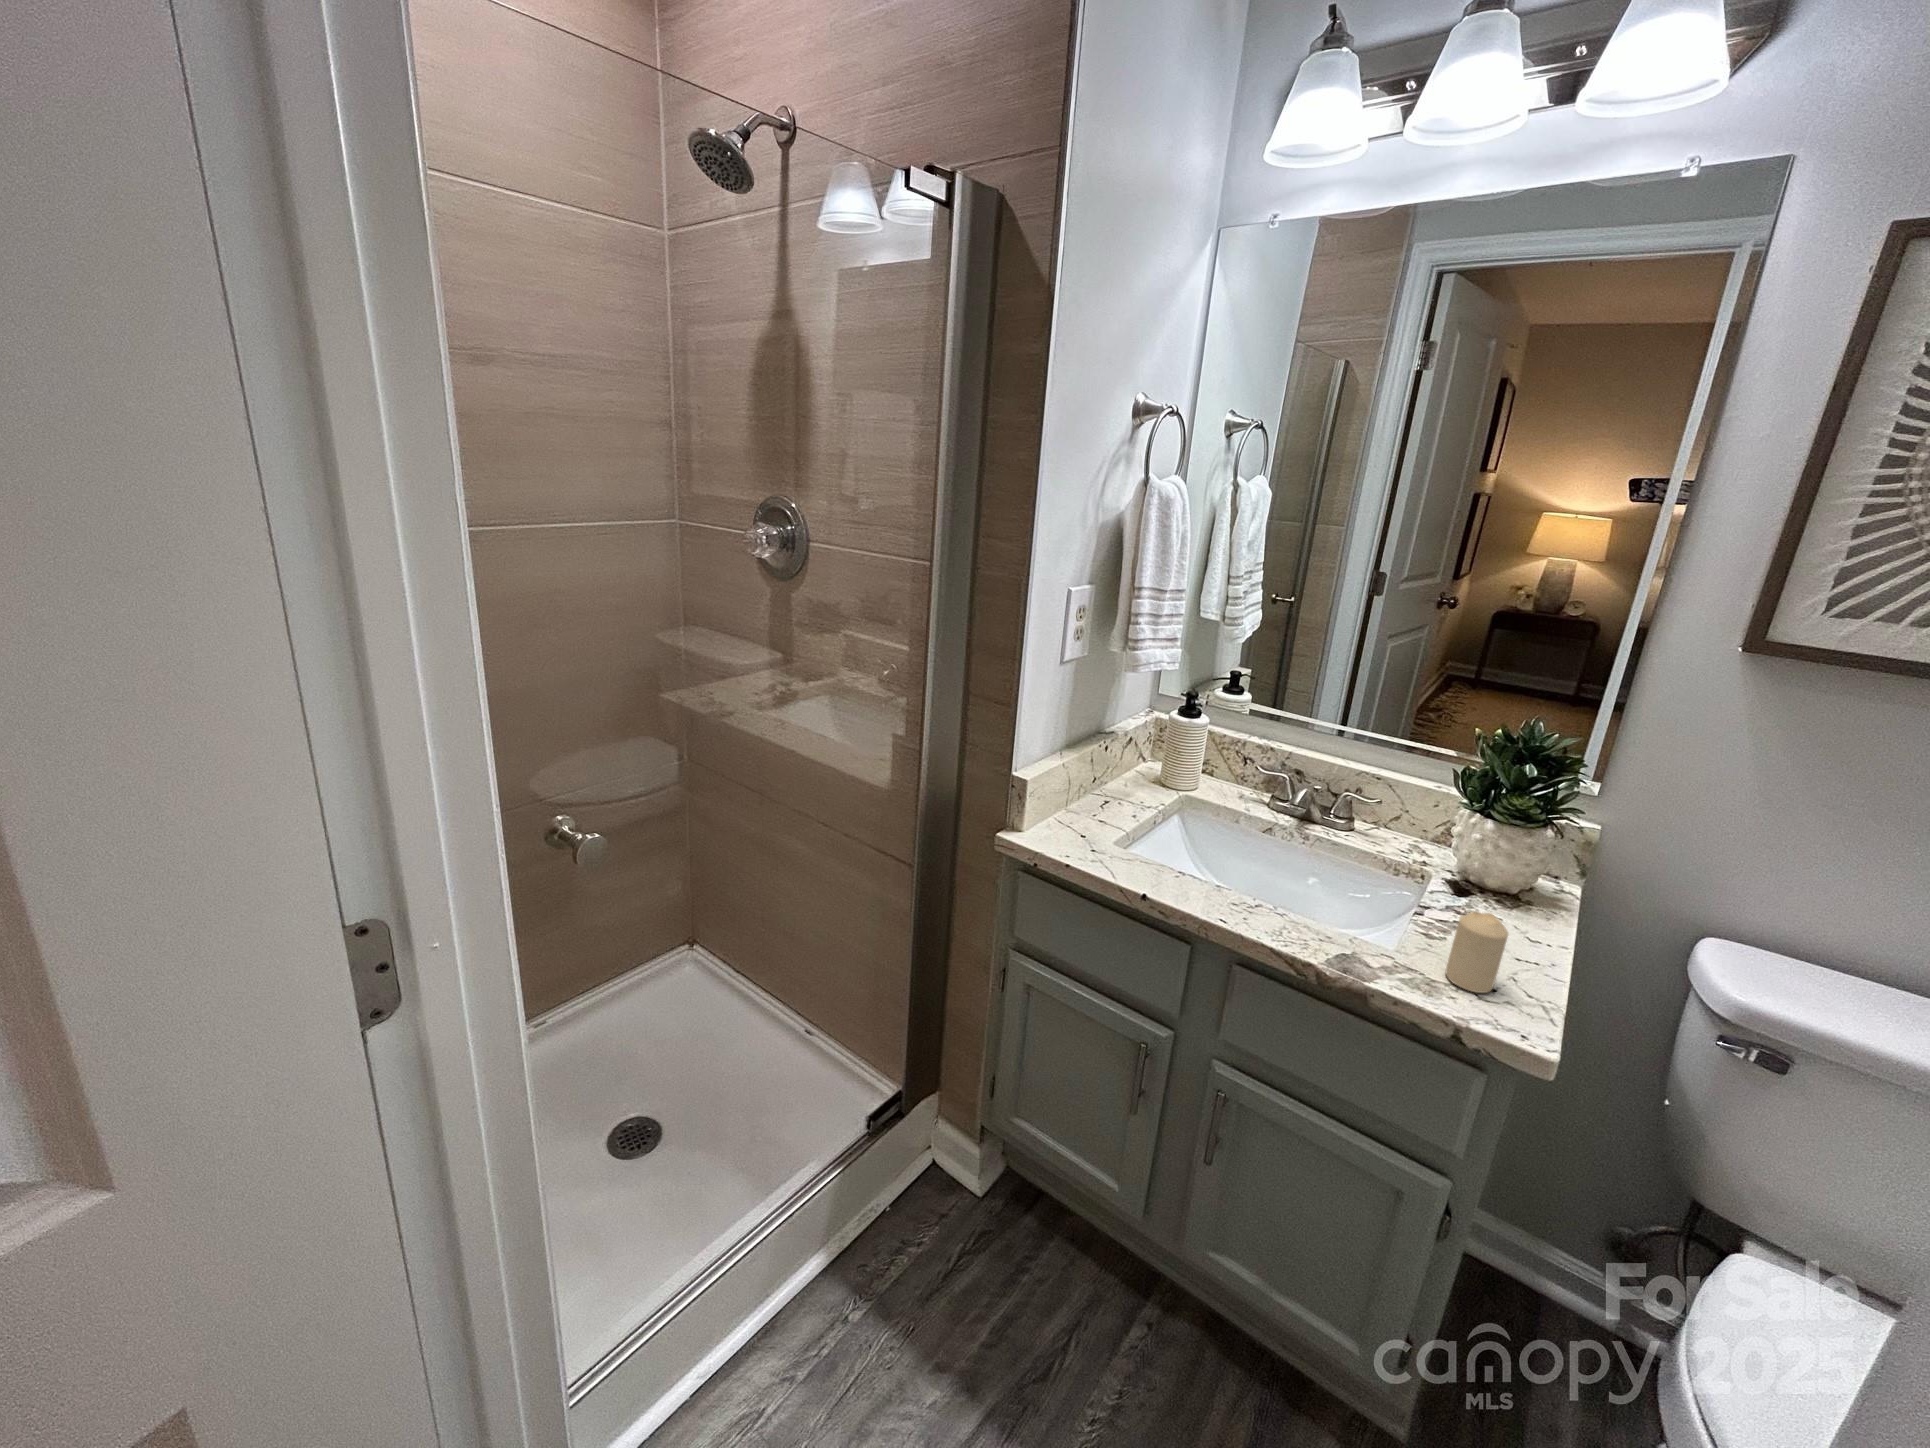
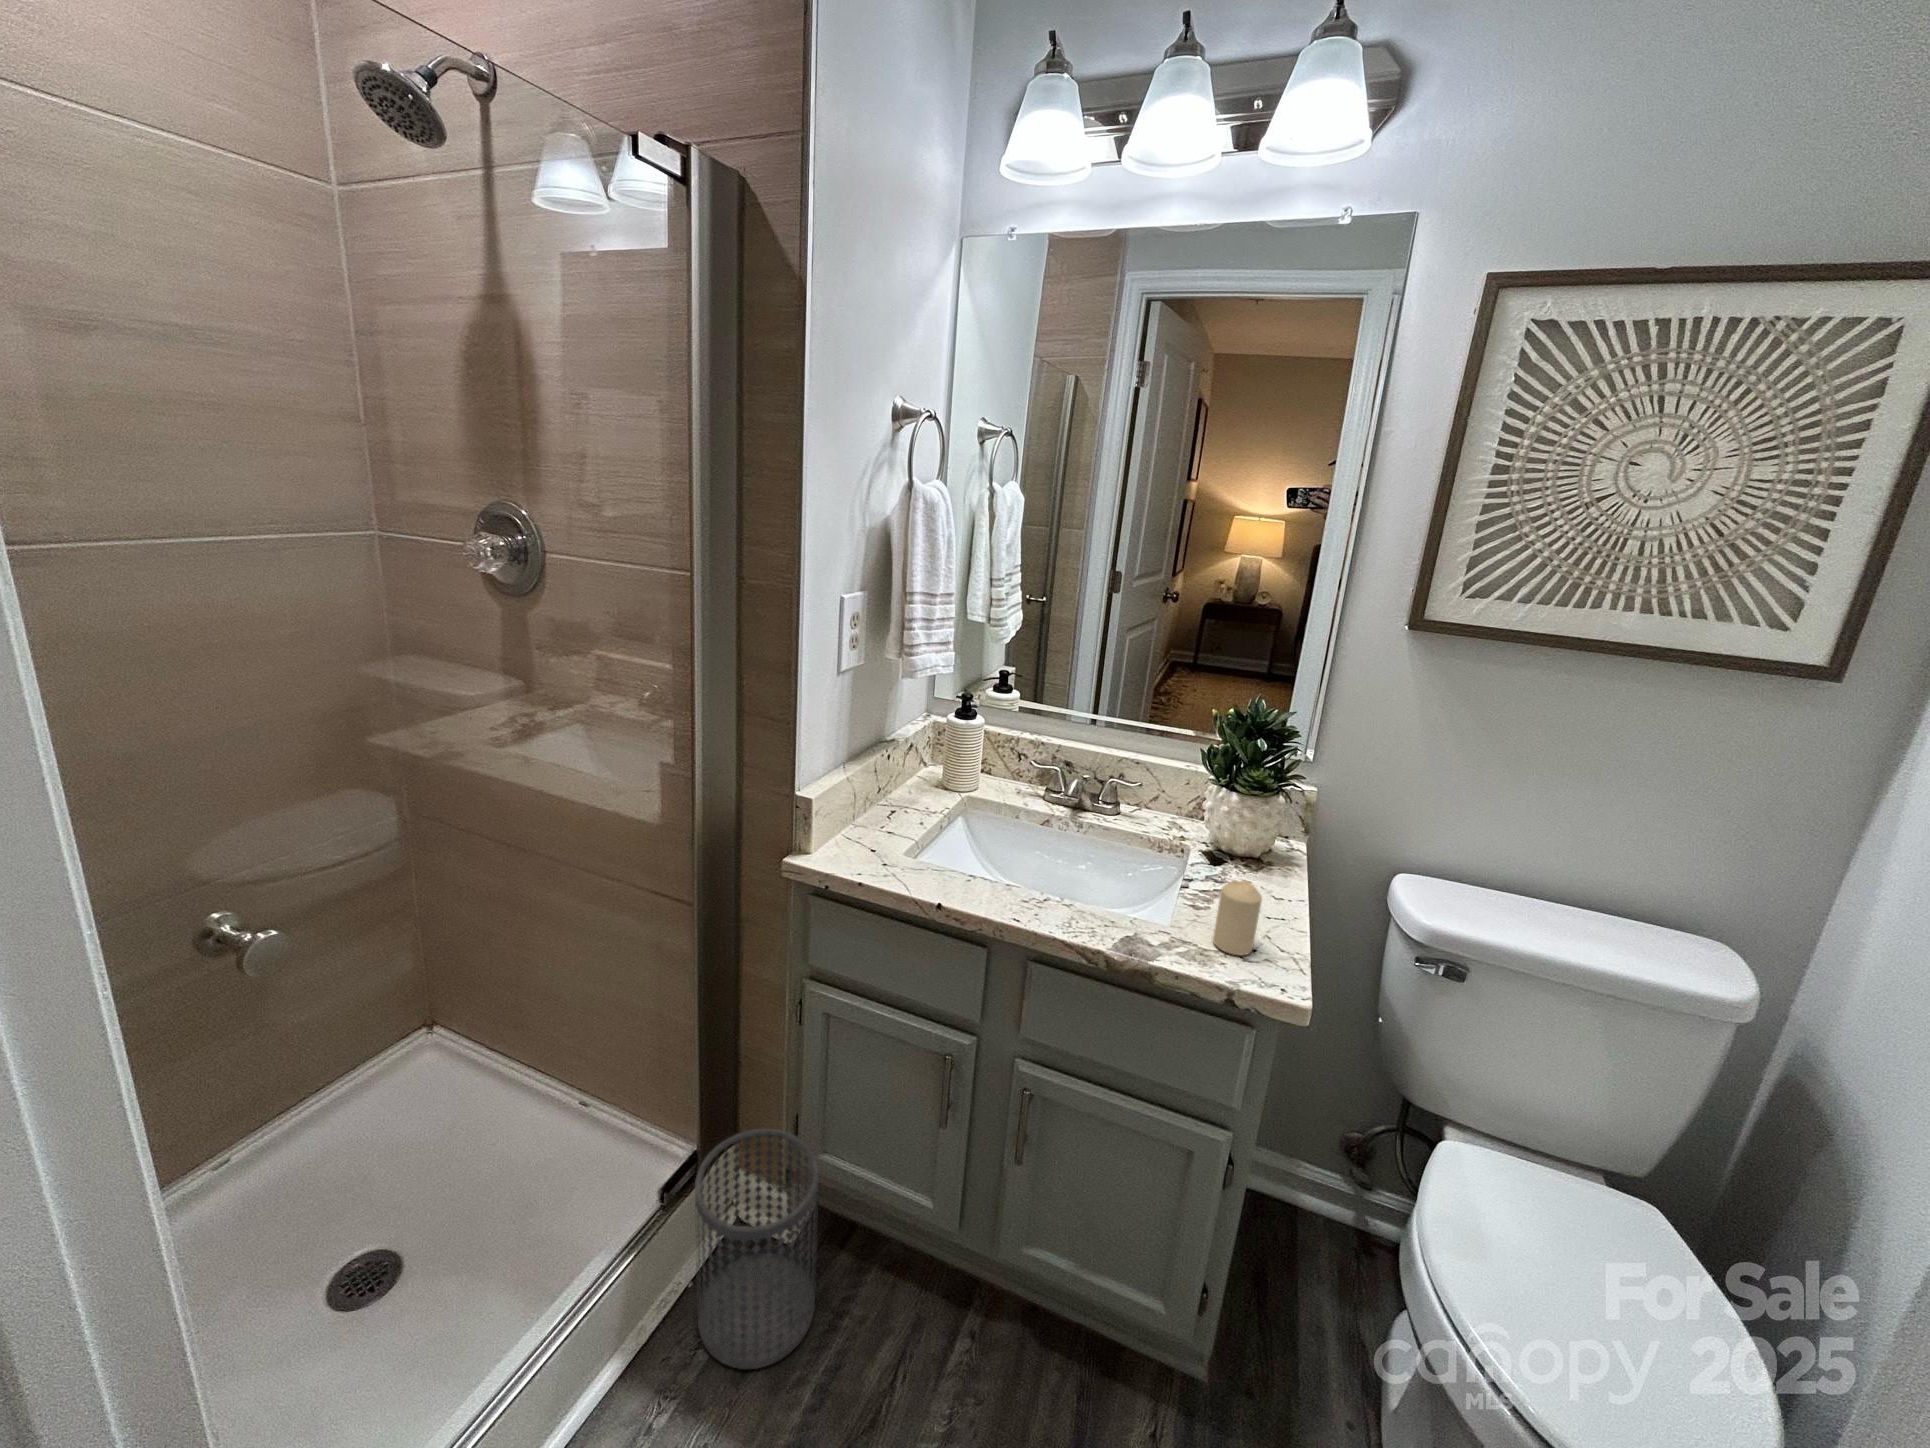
wastebasket: none [892,1080,1010,1296] -> present [695,1129,818,1369]

